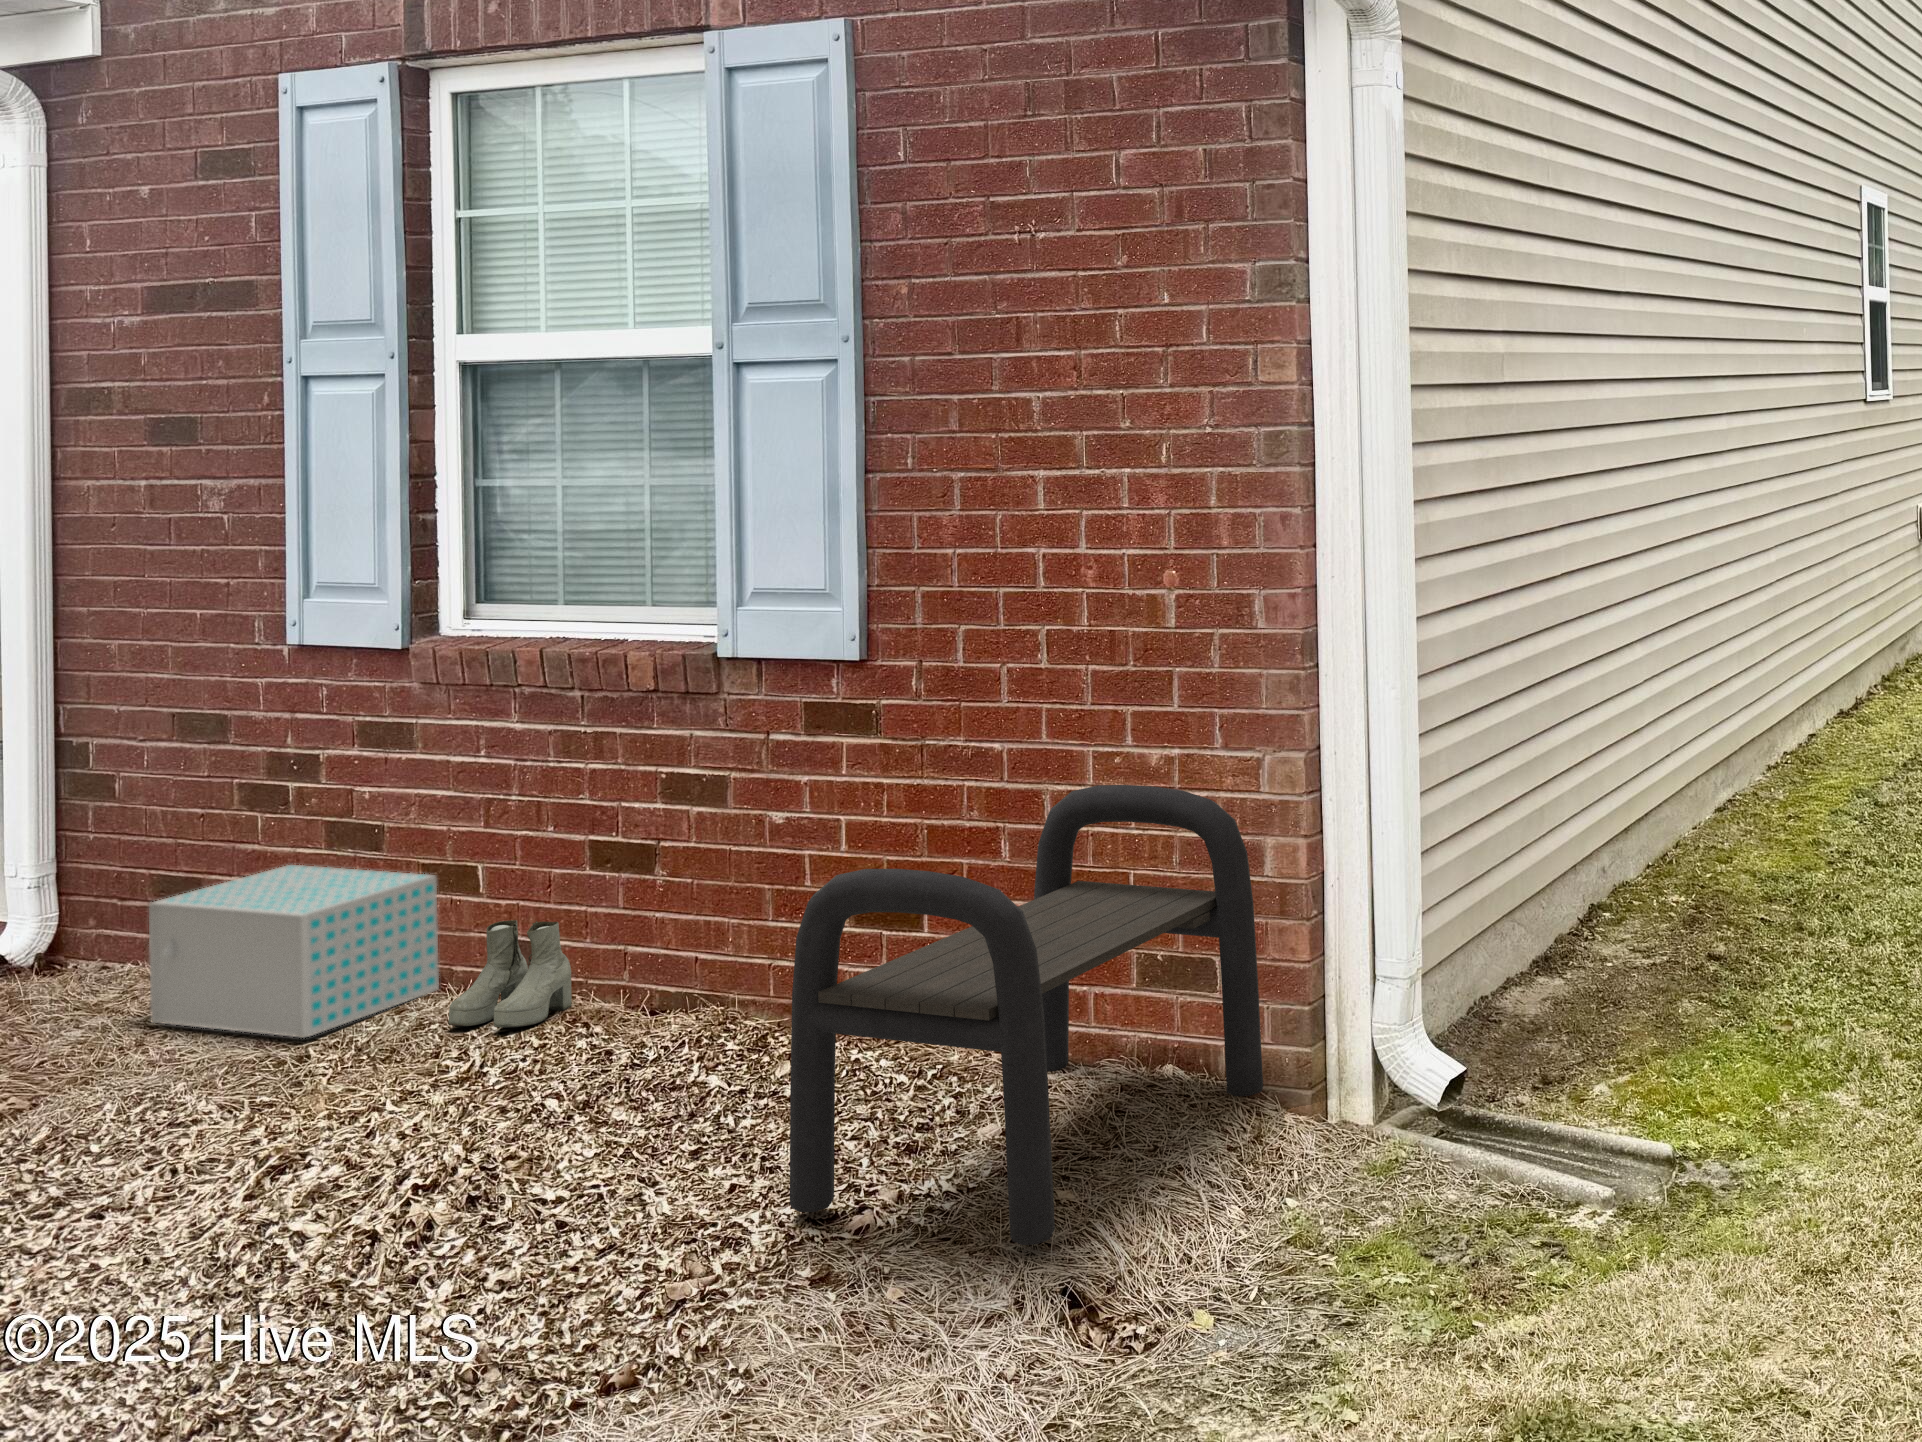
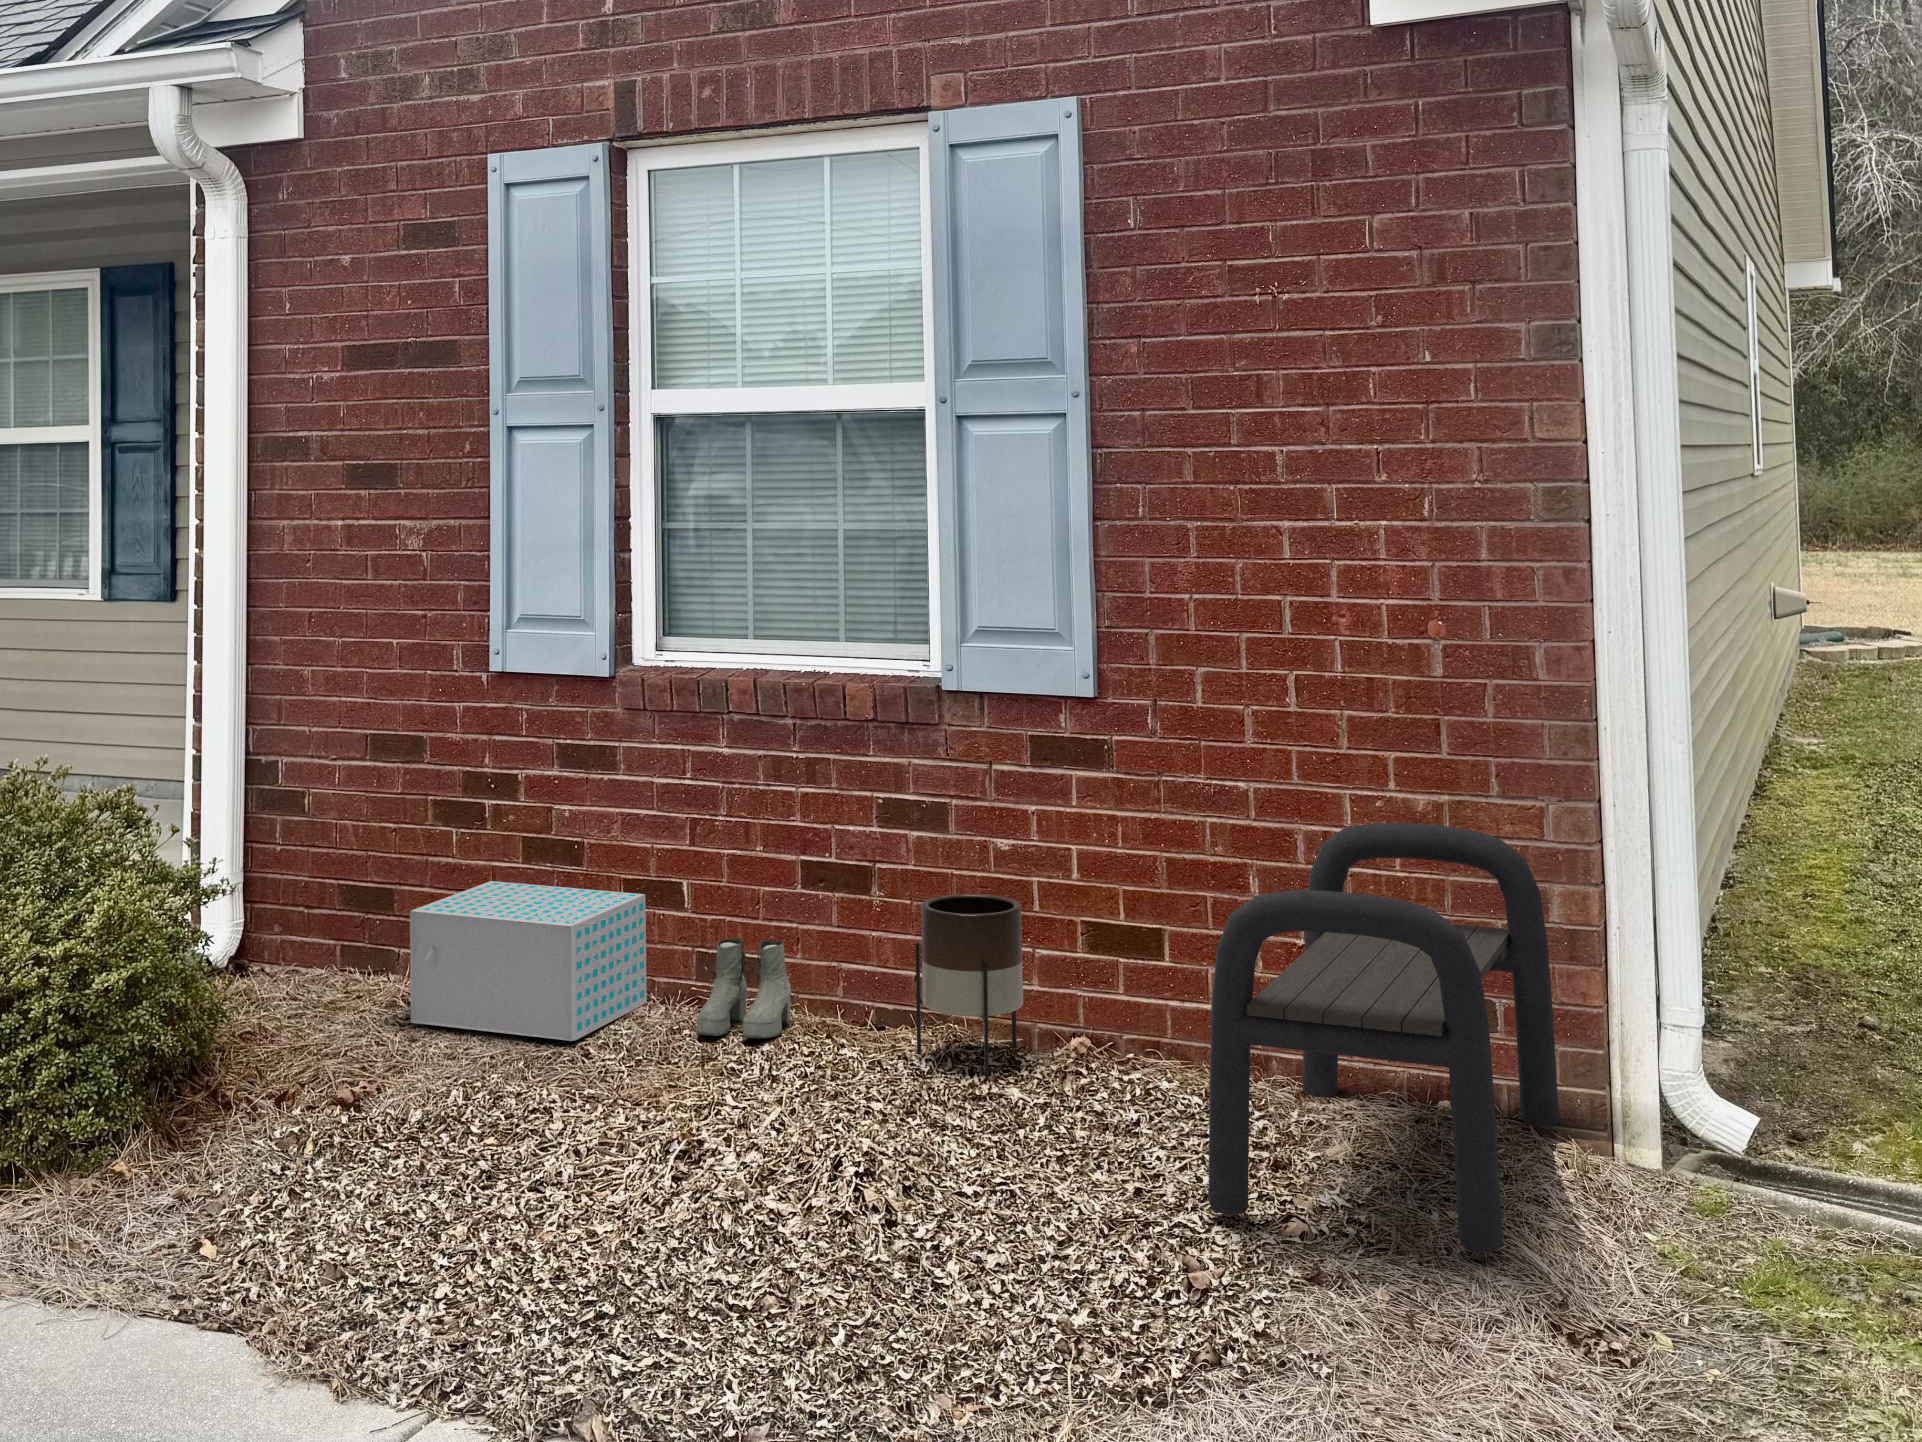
planter: none [664,868,782,1061] -> present [916,894,1023,1075]

